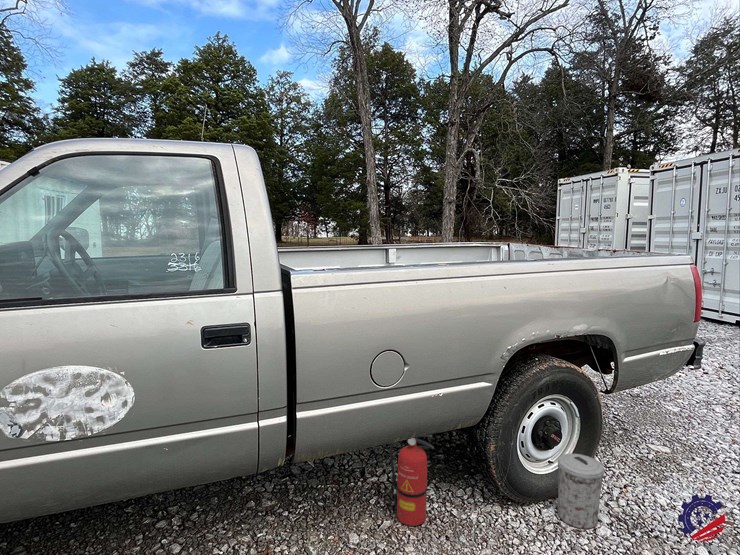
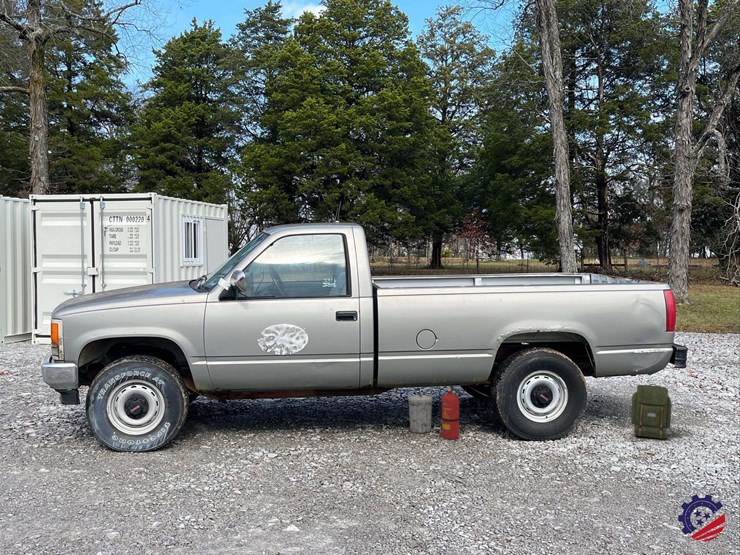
backpack: none [629,393,693,468] -> present [631,384,672,439]
trash can: present [558,454,604,529] -> present [408,394,432,433]

